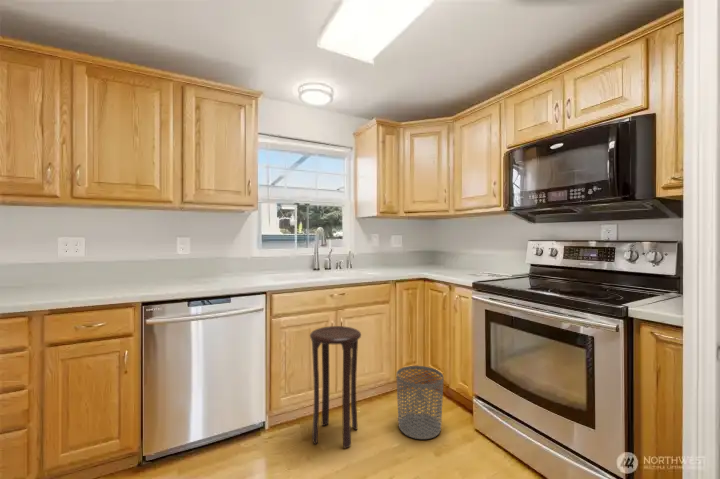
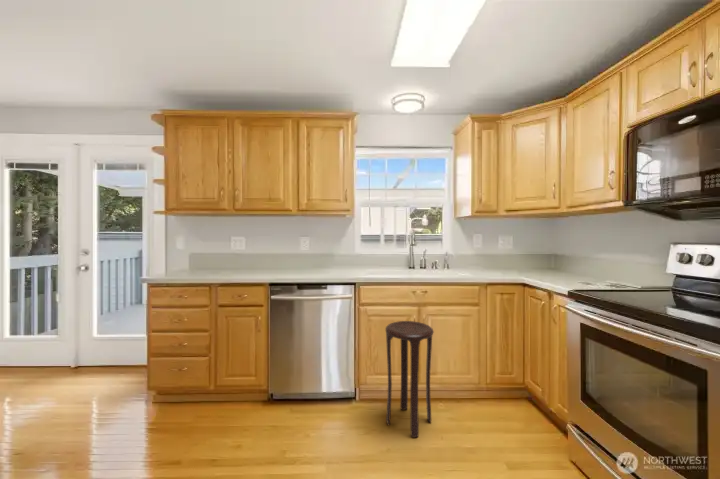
waste bin: present [397,366,443,439] -> none [472,373,526,455]

